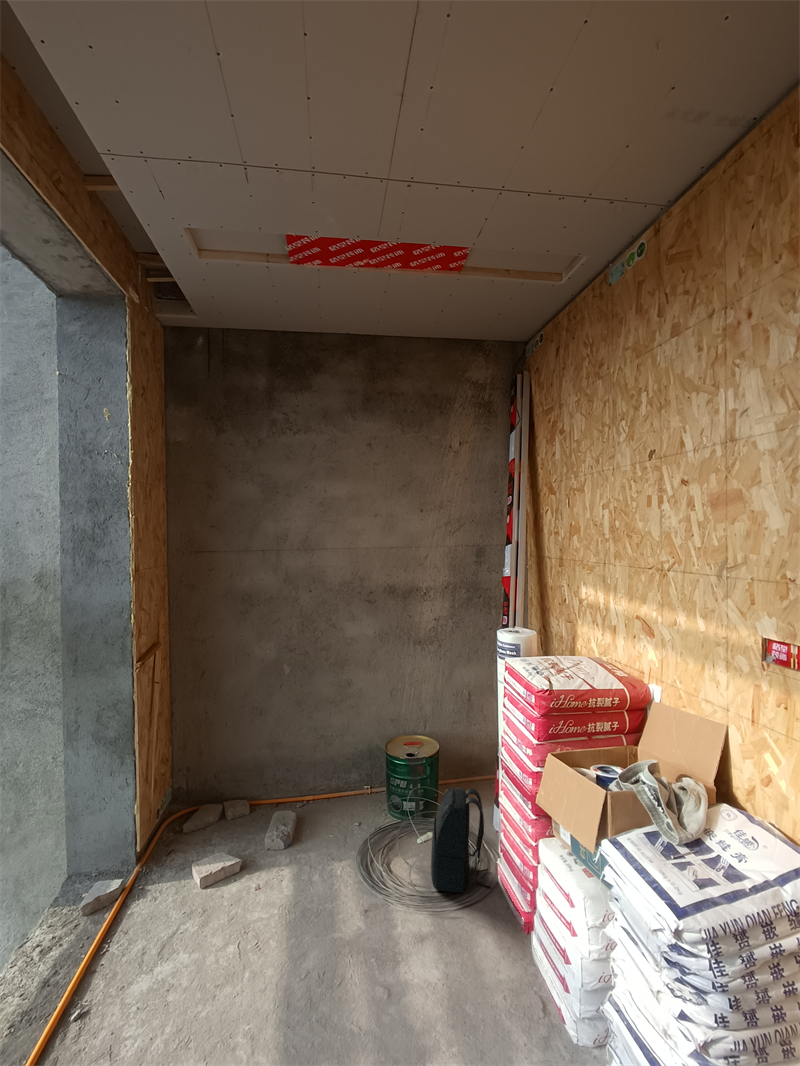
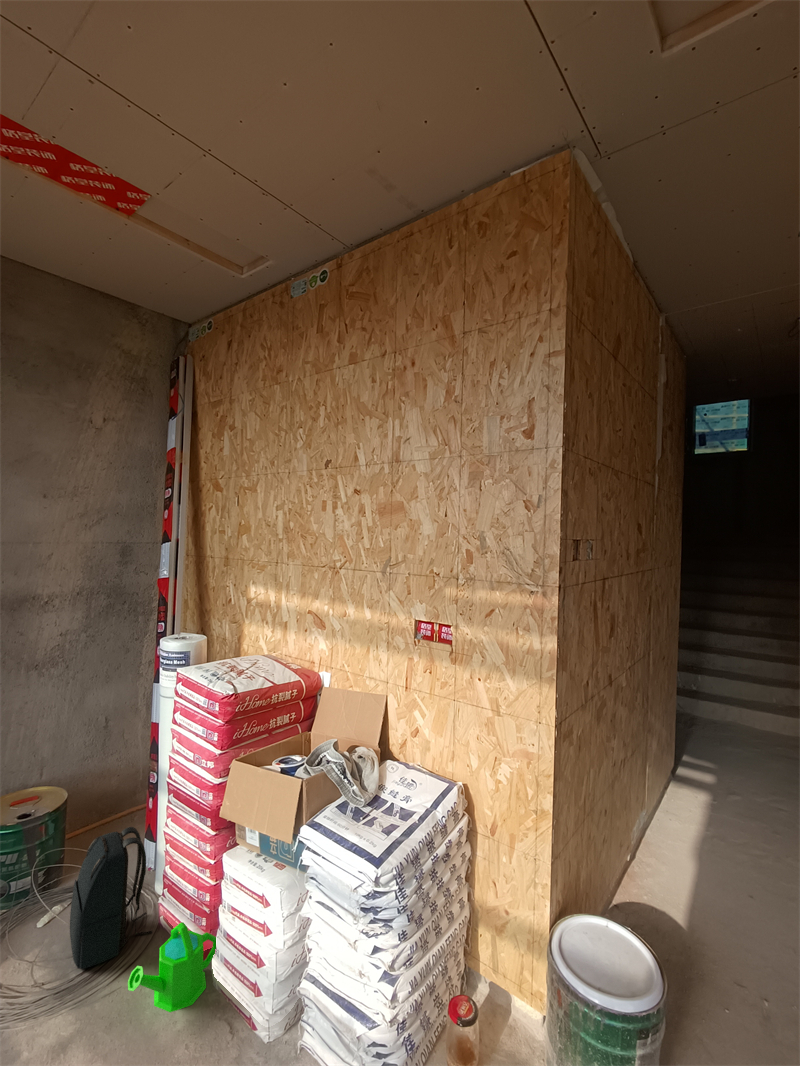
watering can: none [461,887,541,966] -> present [128,922,217,1012]

